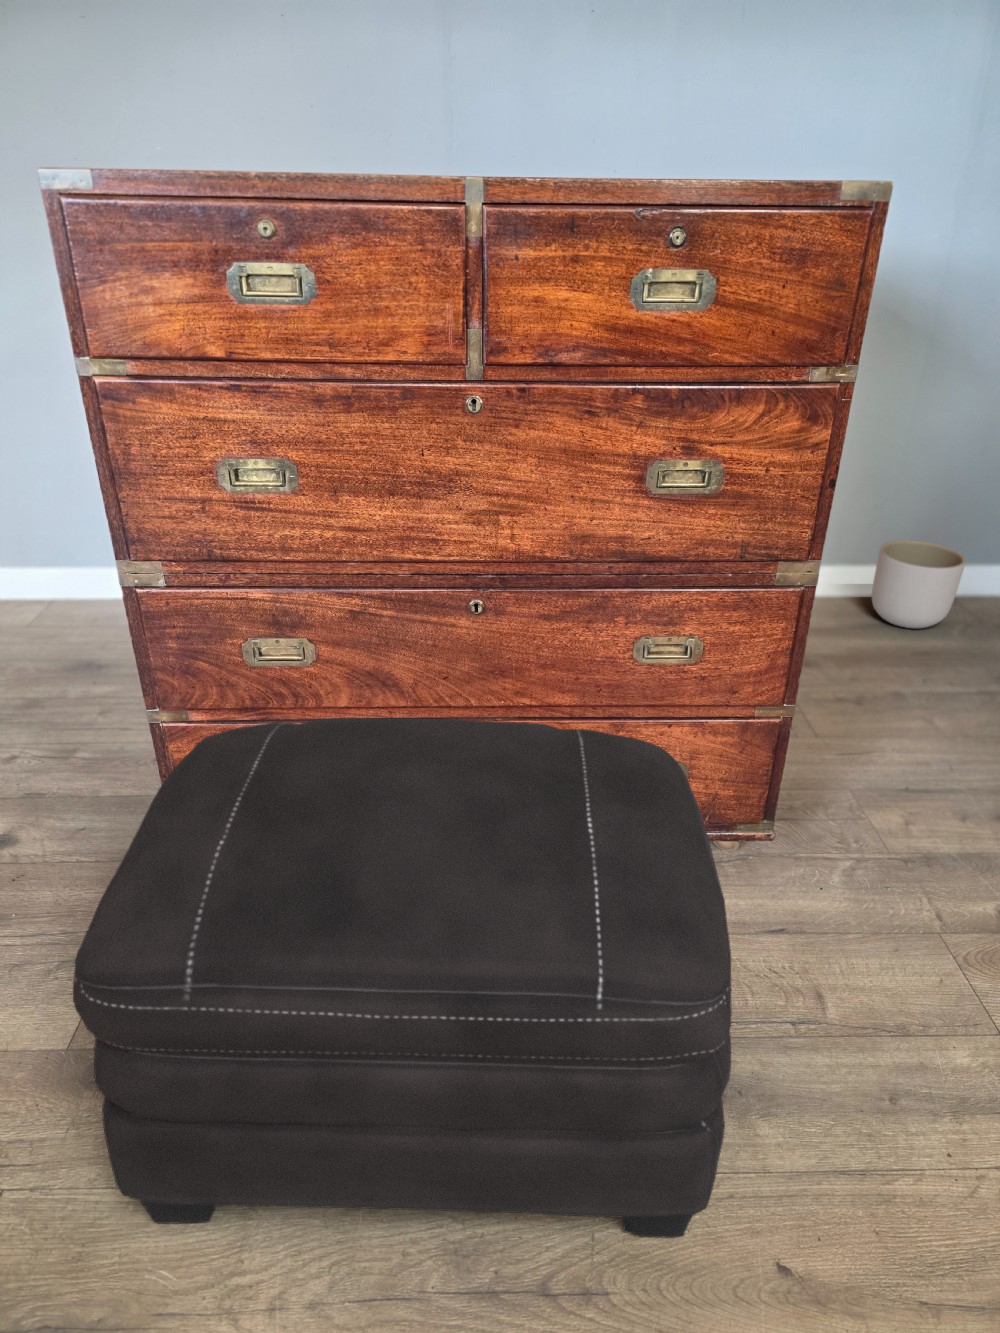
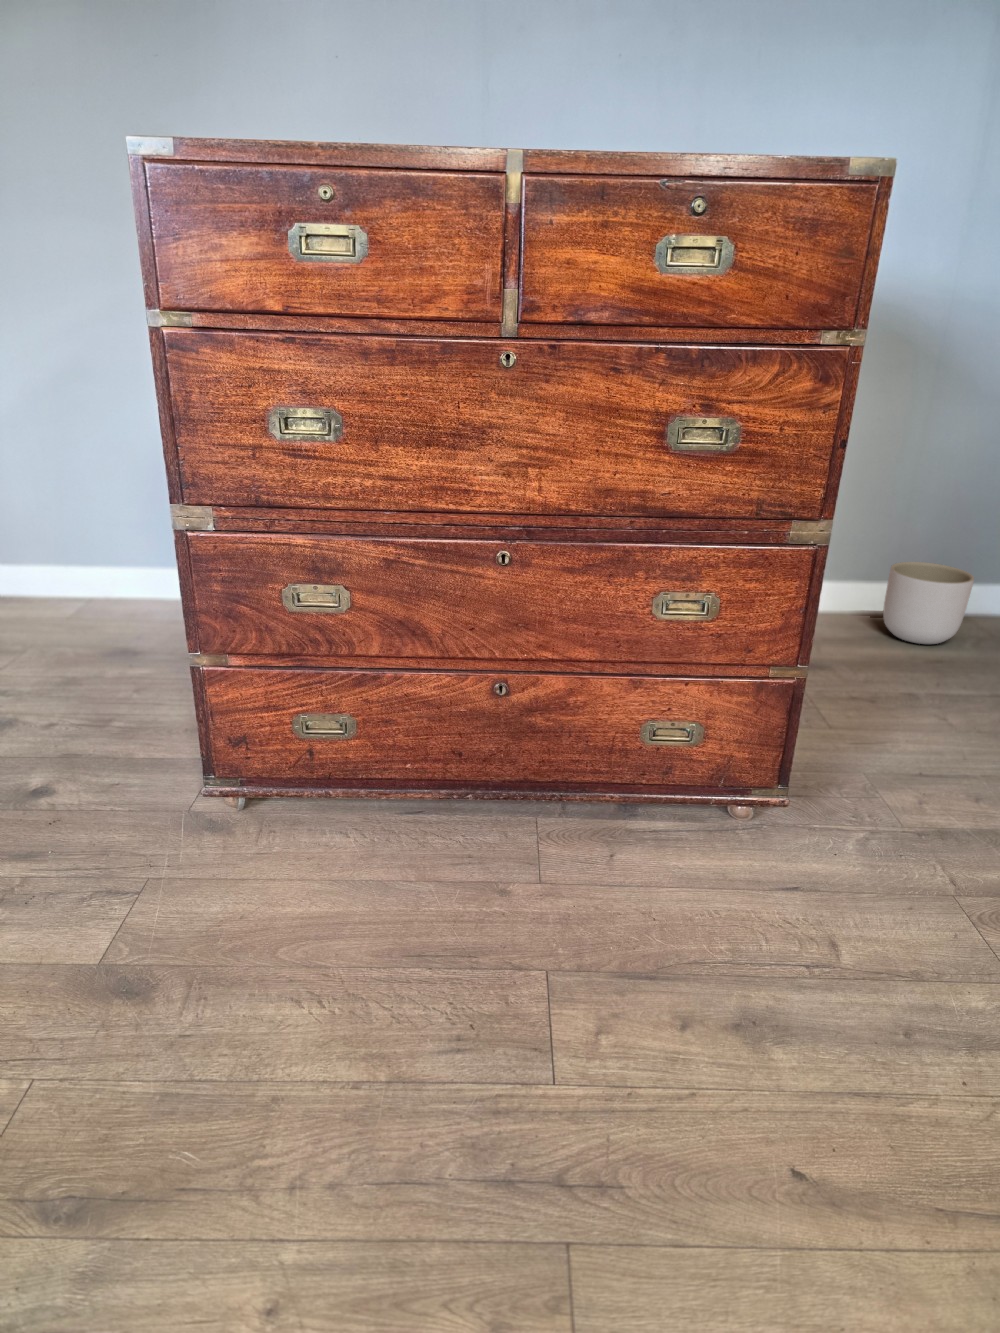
ottoman: present [73,718,732,1238] -> none [109,632,747,1140]

